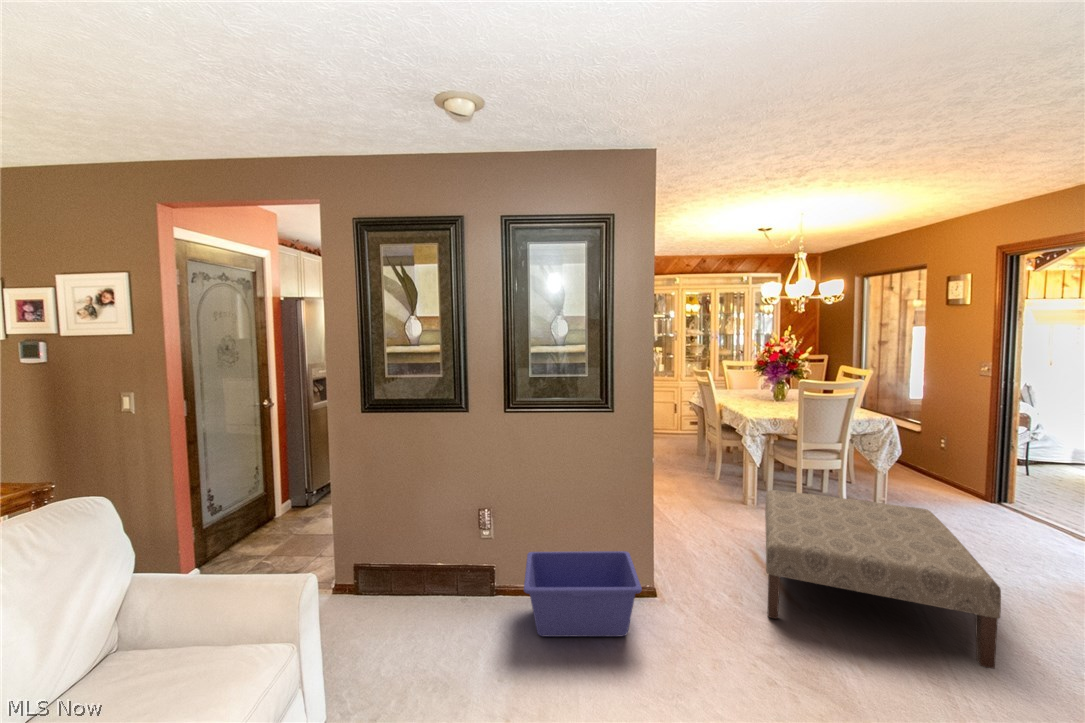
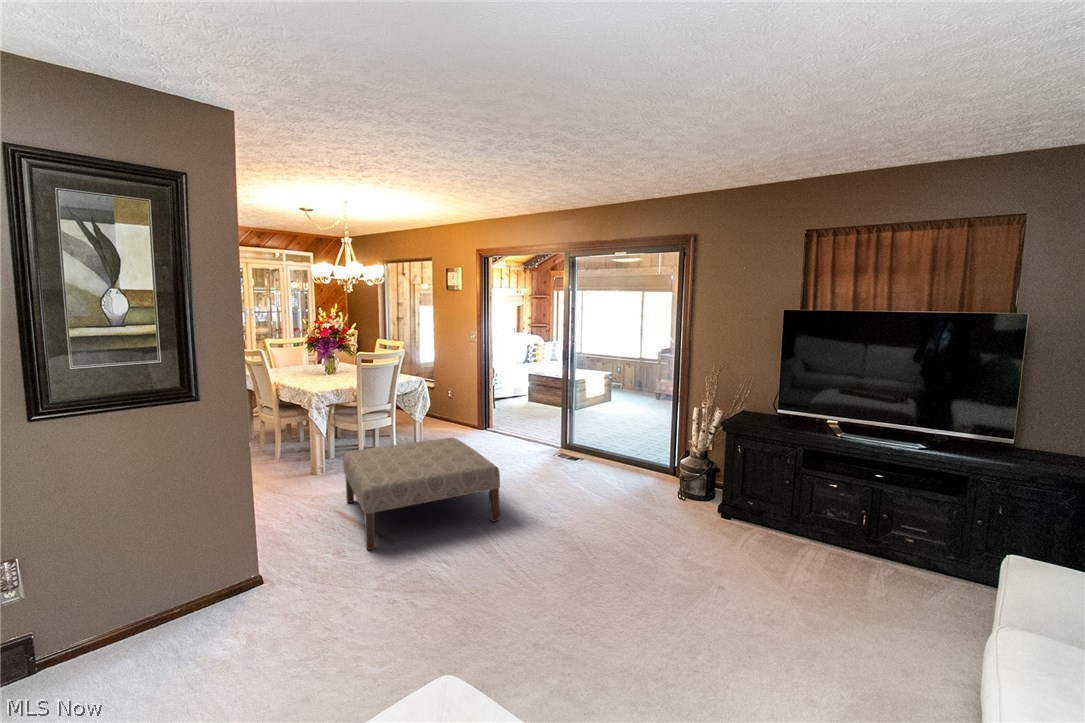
storage bin: present [524,551,642,637] -> none [91,543,264,670]

